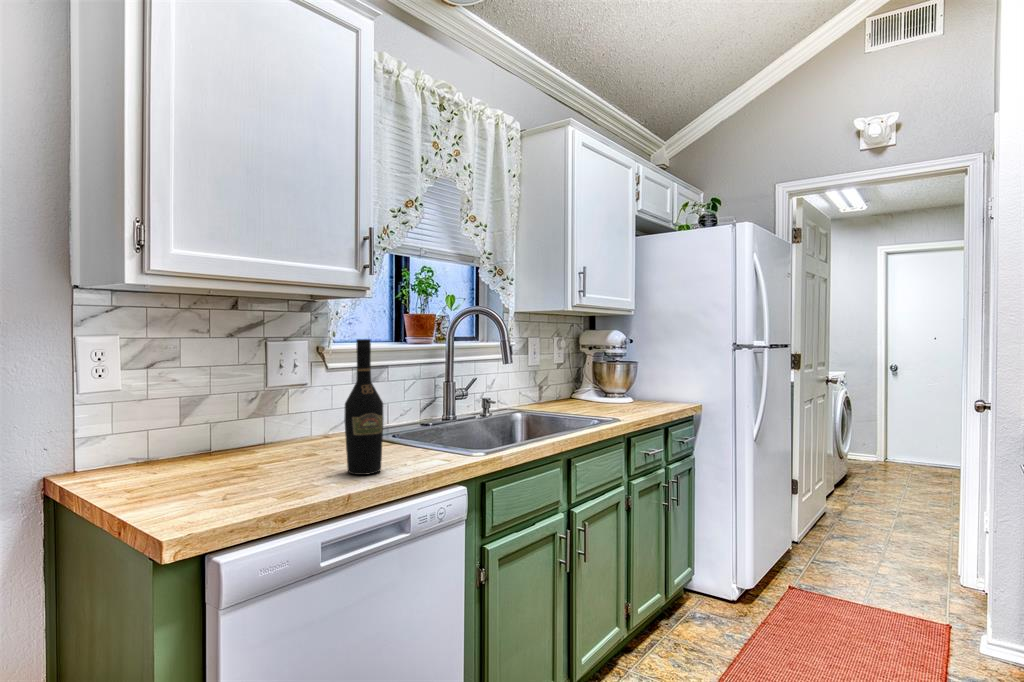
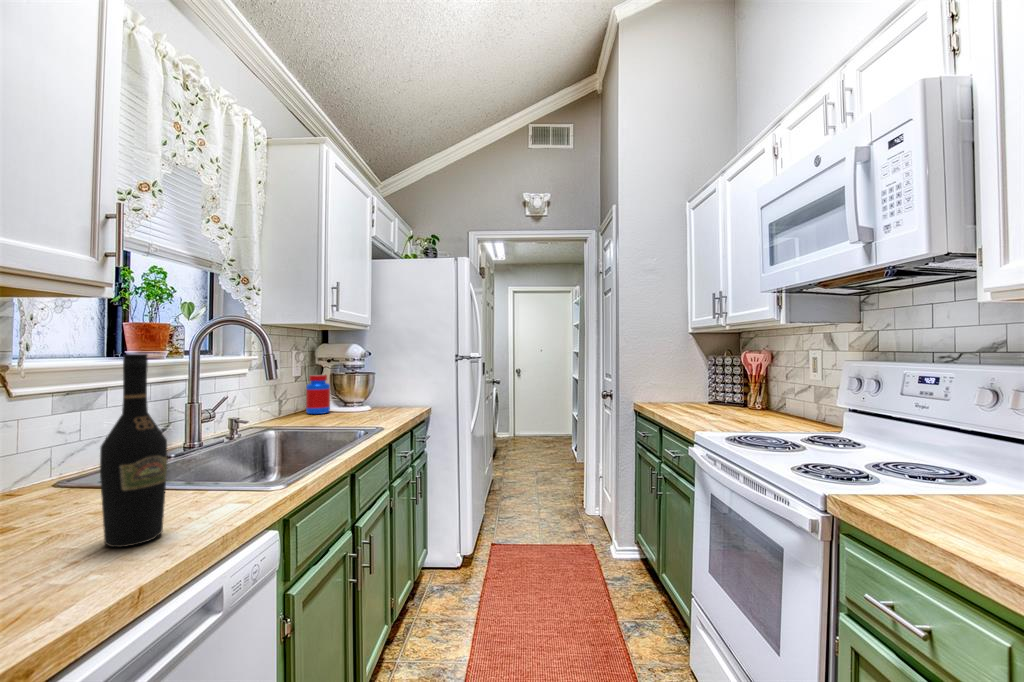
jar: none [563,362,586,402] -> present [306,375,330,414]

